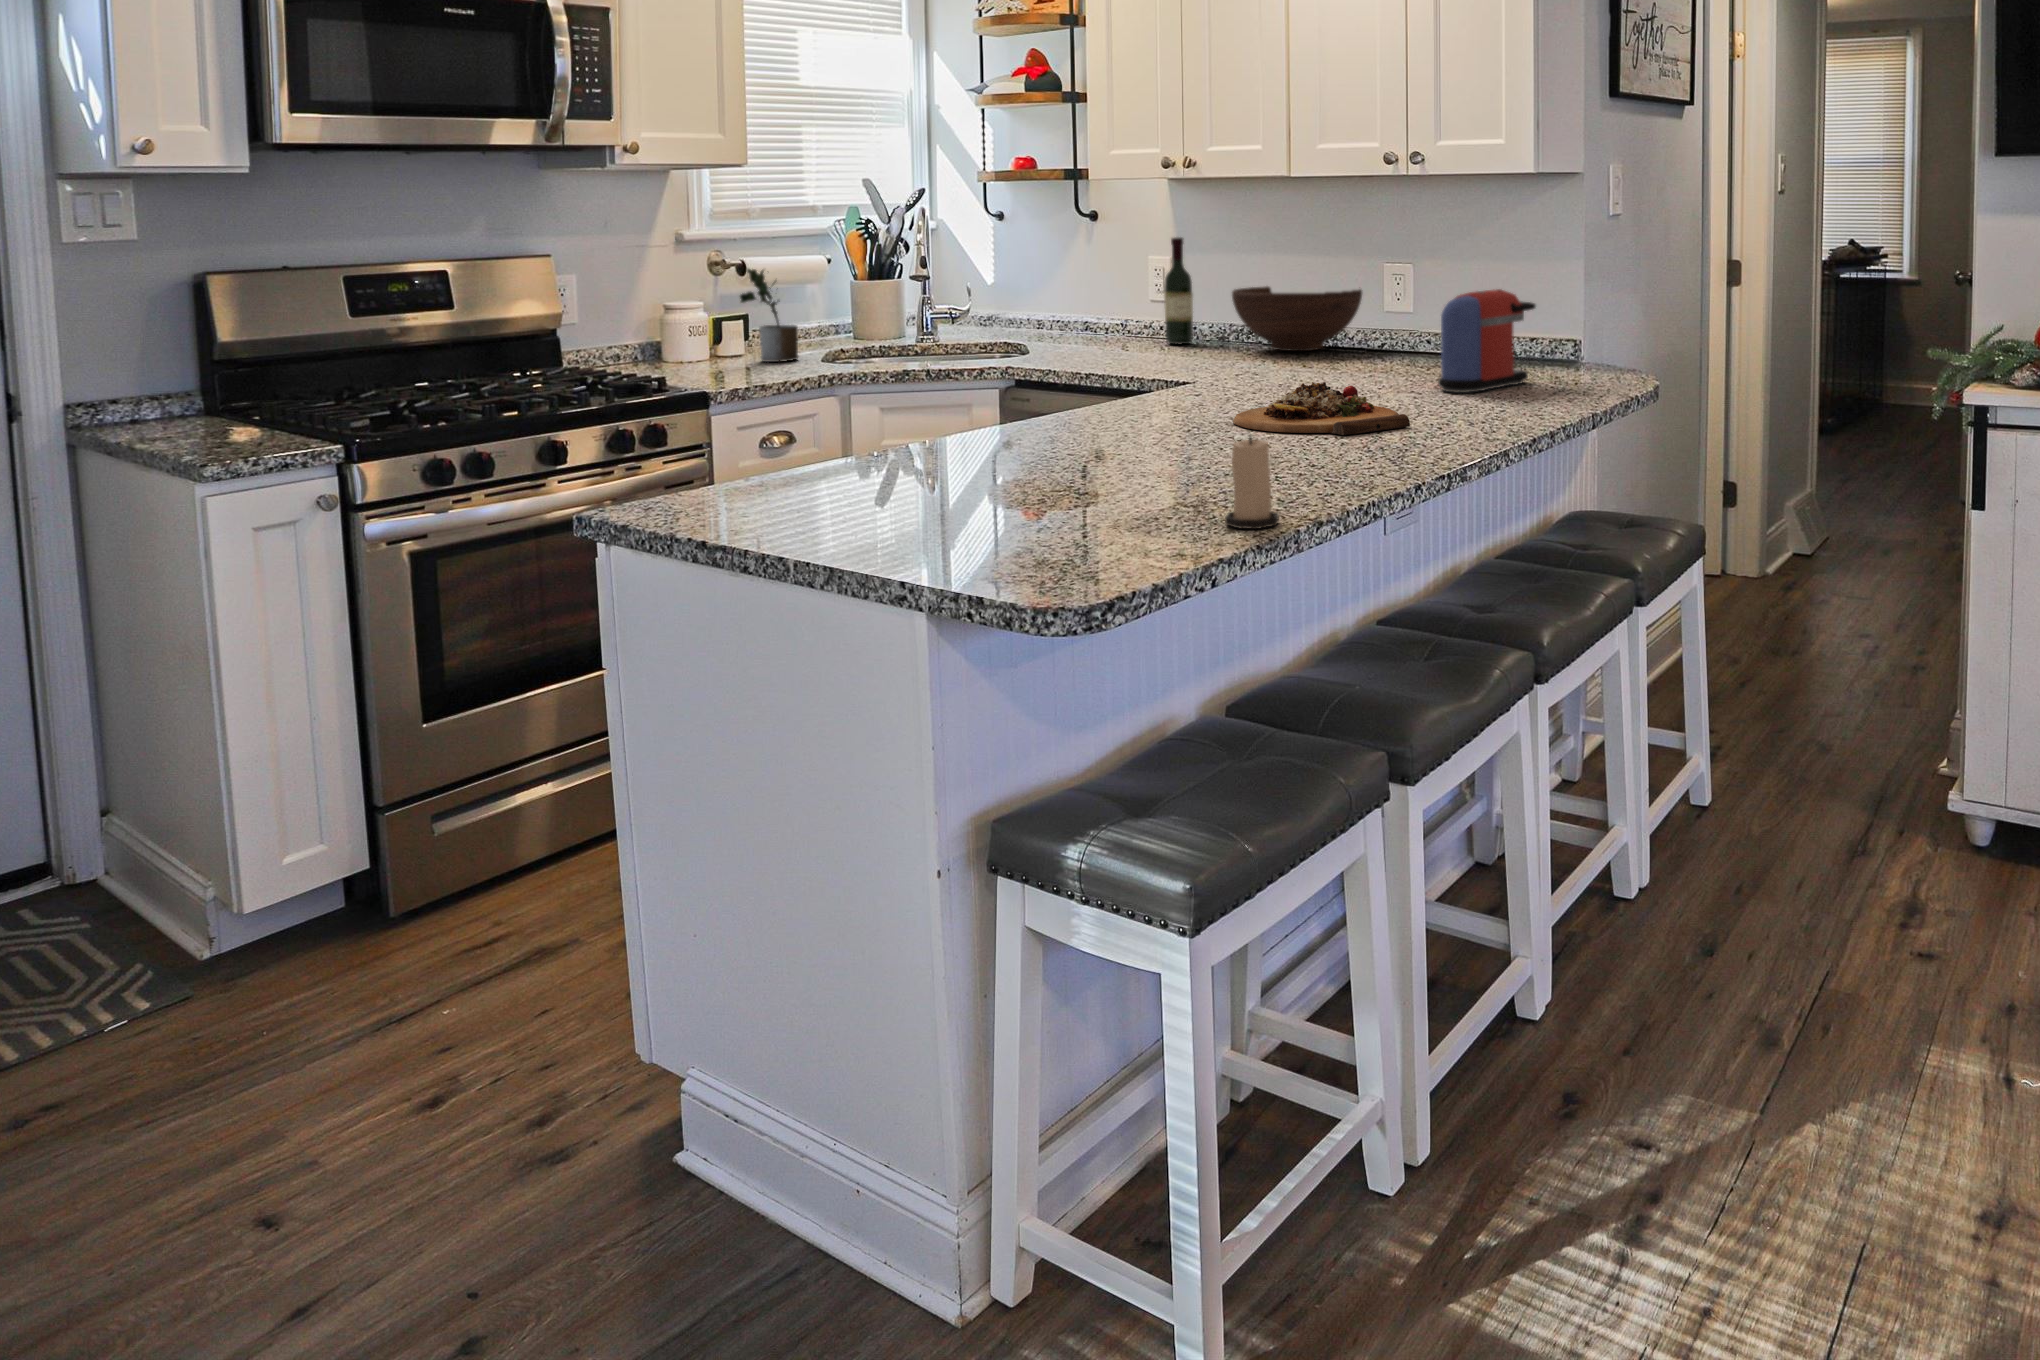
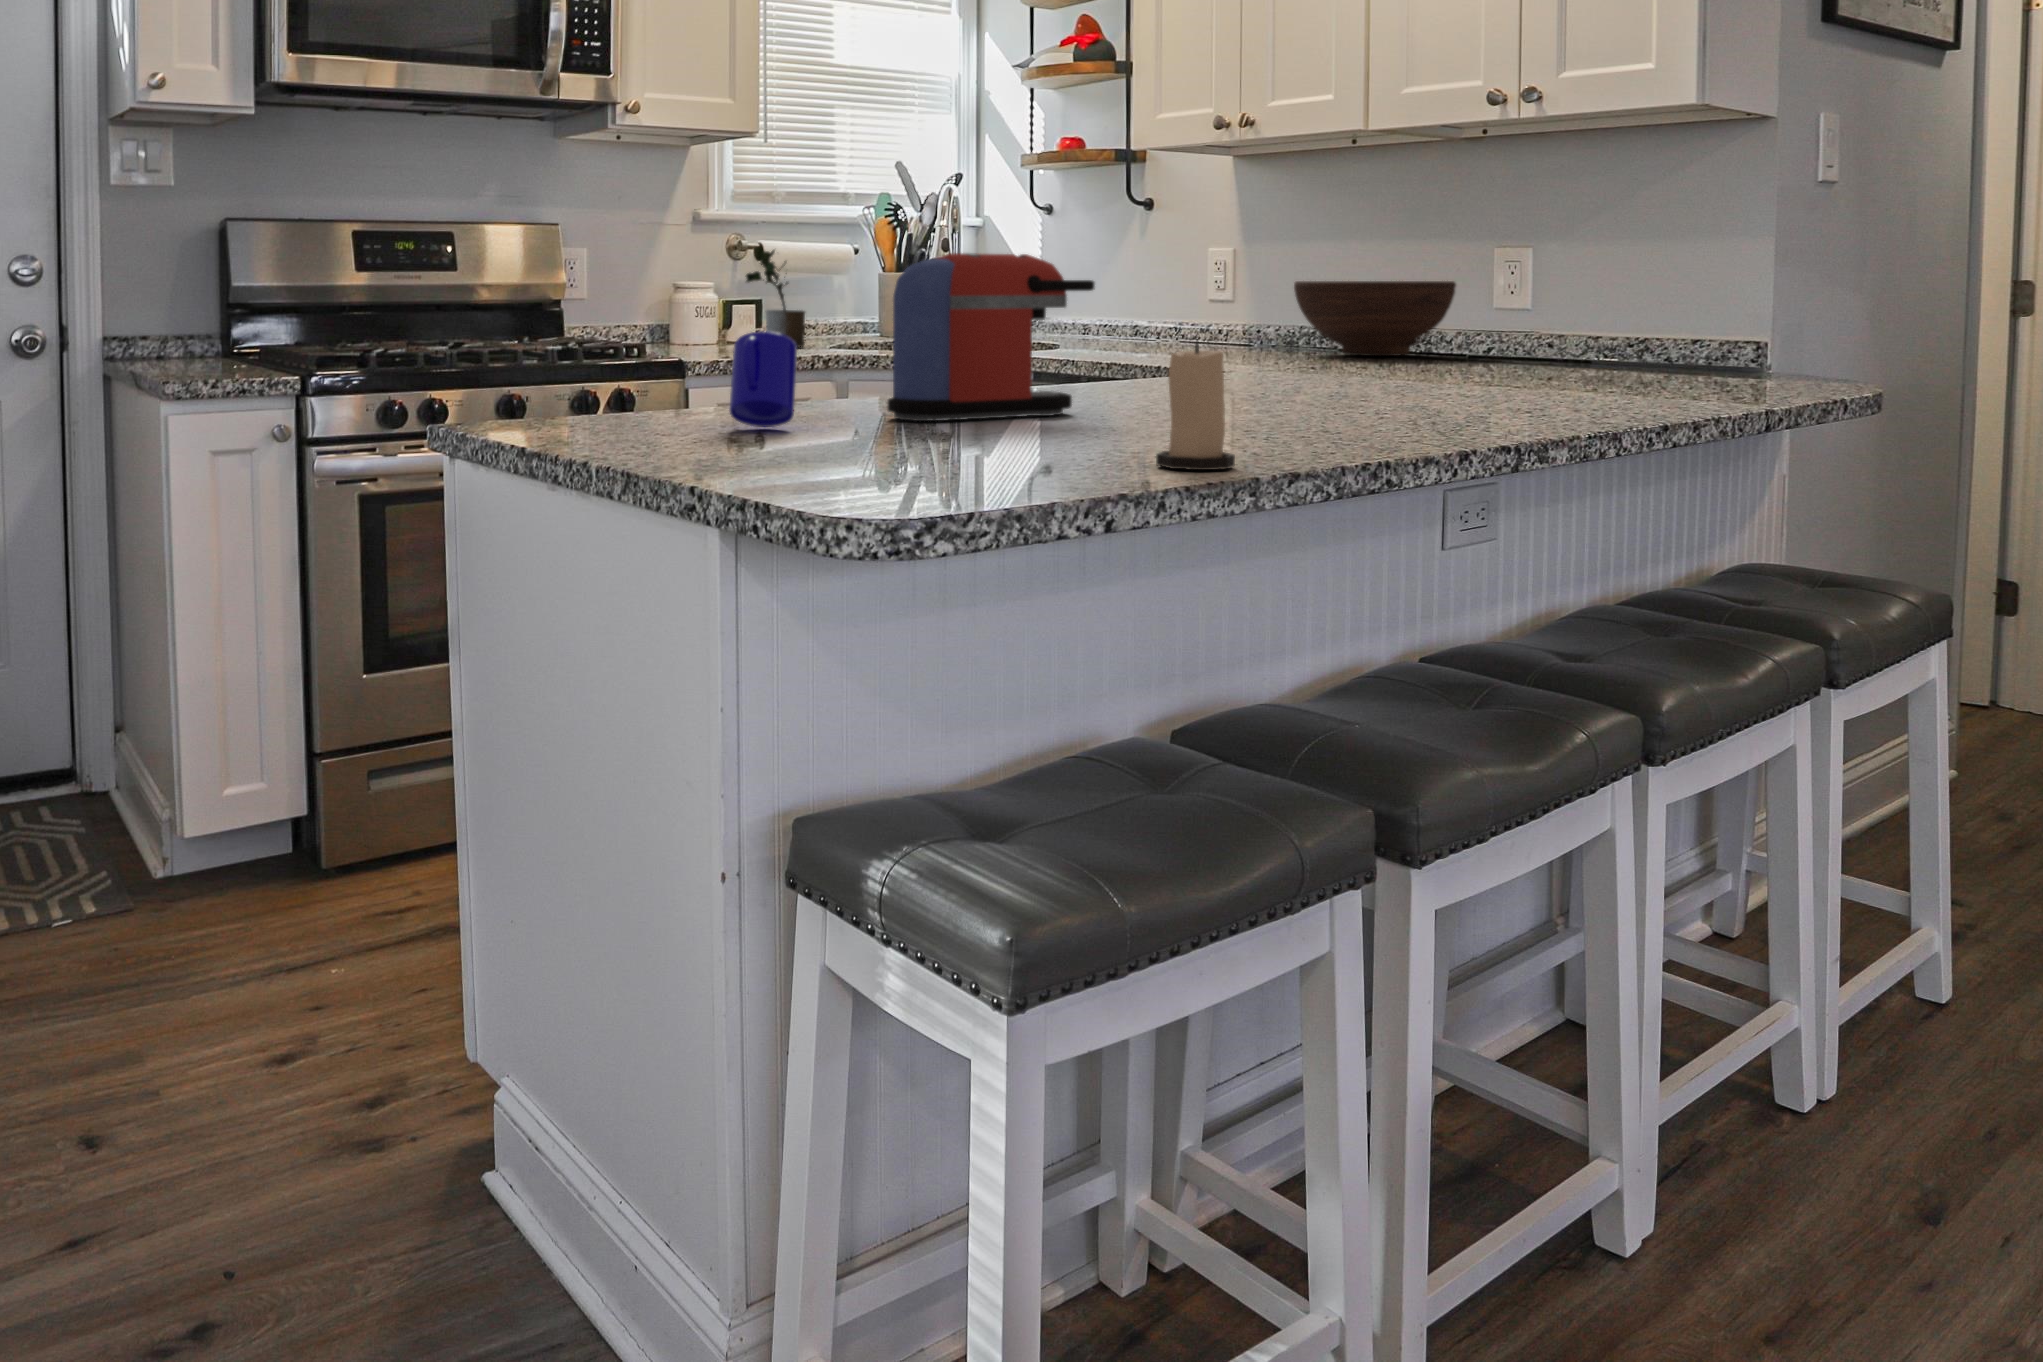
wine bottle: present [1164,237,1193,344] -> none [1216,223,1251,349]
coffee maker: present [1438,289,1536,393] -> present [887,253,1095,421]
cutting board: present [1233,382,1410,435] -> none [1245,350,1488,409]
mug: none [860,422,917,498] -> present [729,331,797,427]

